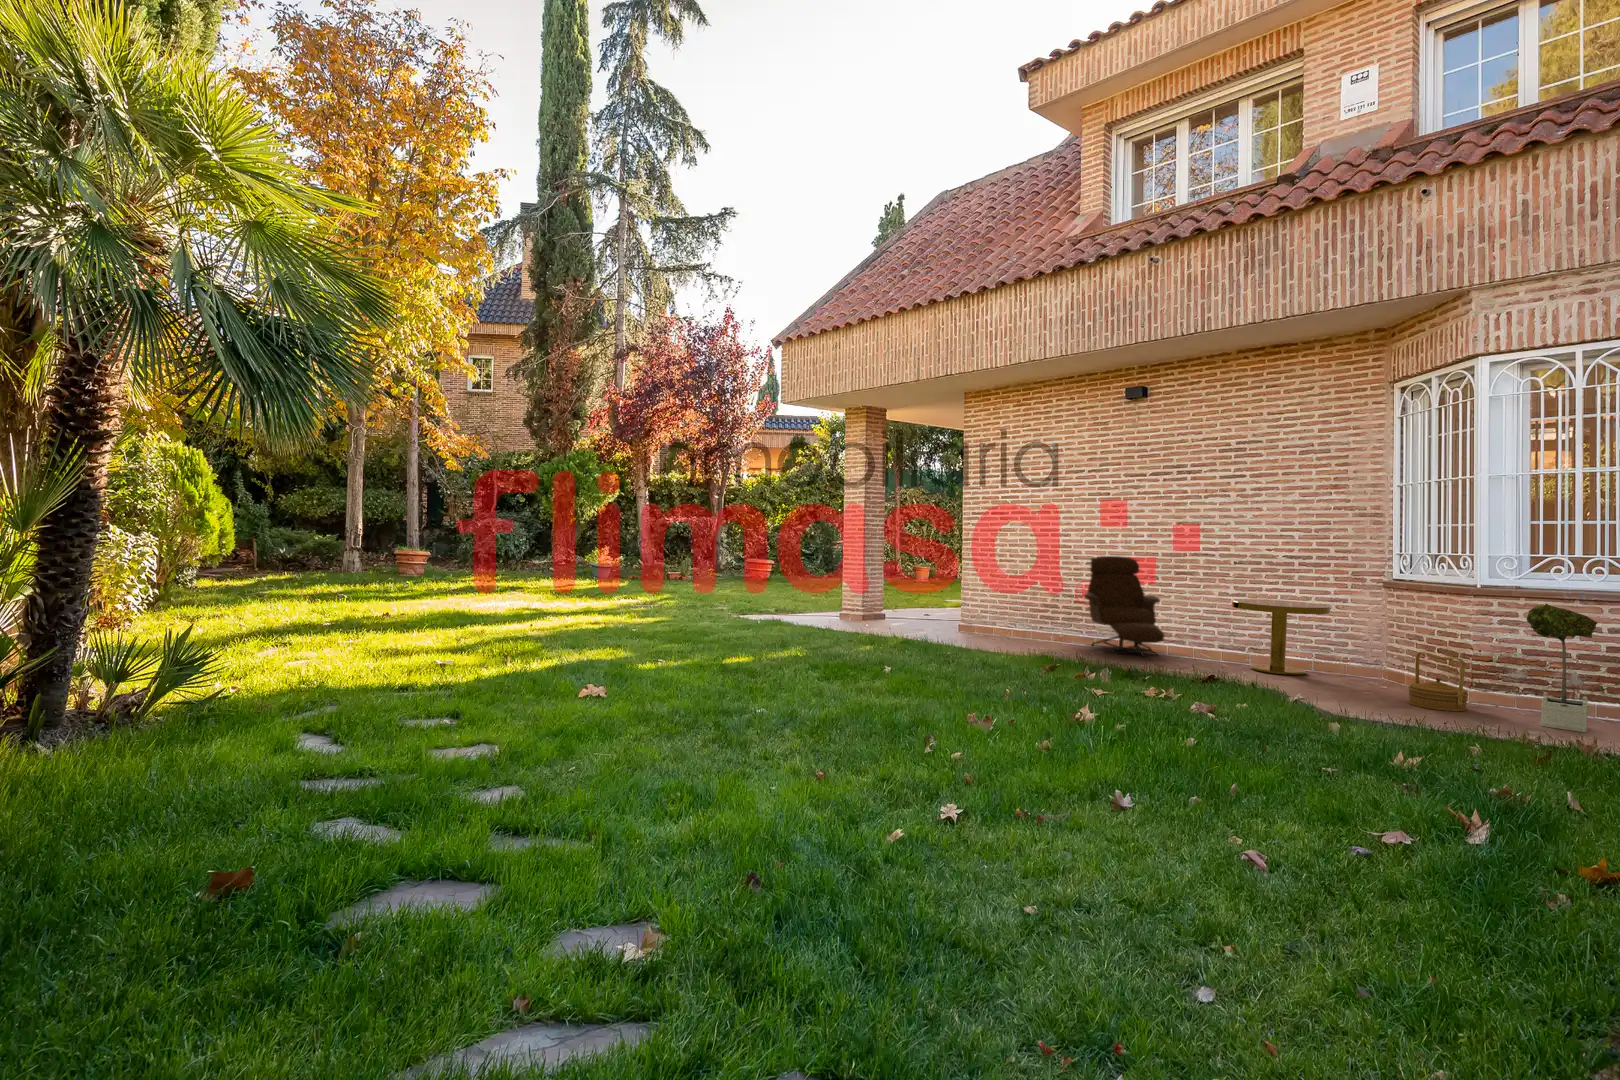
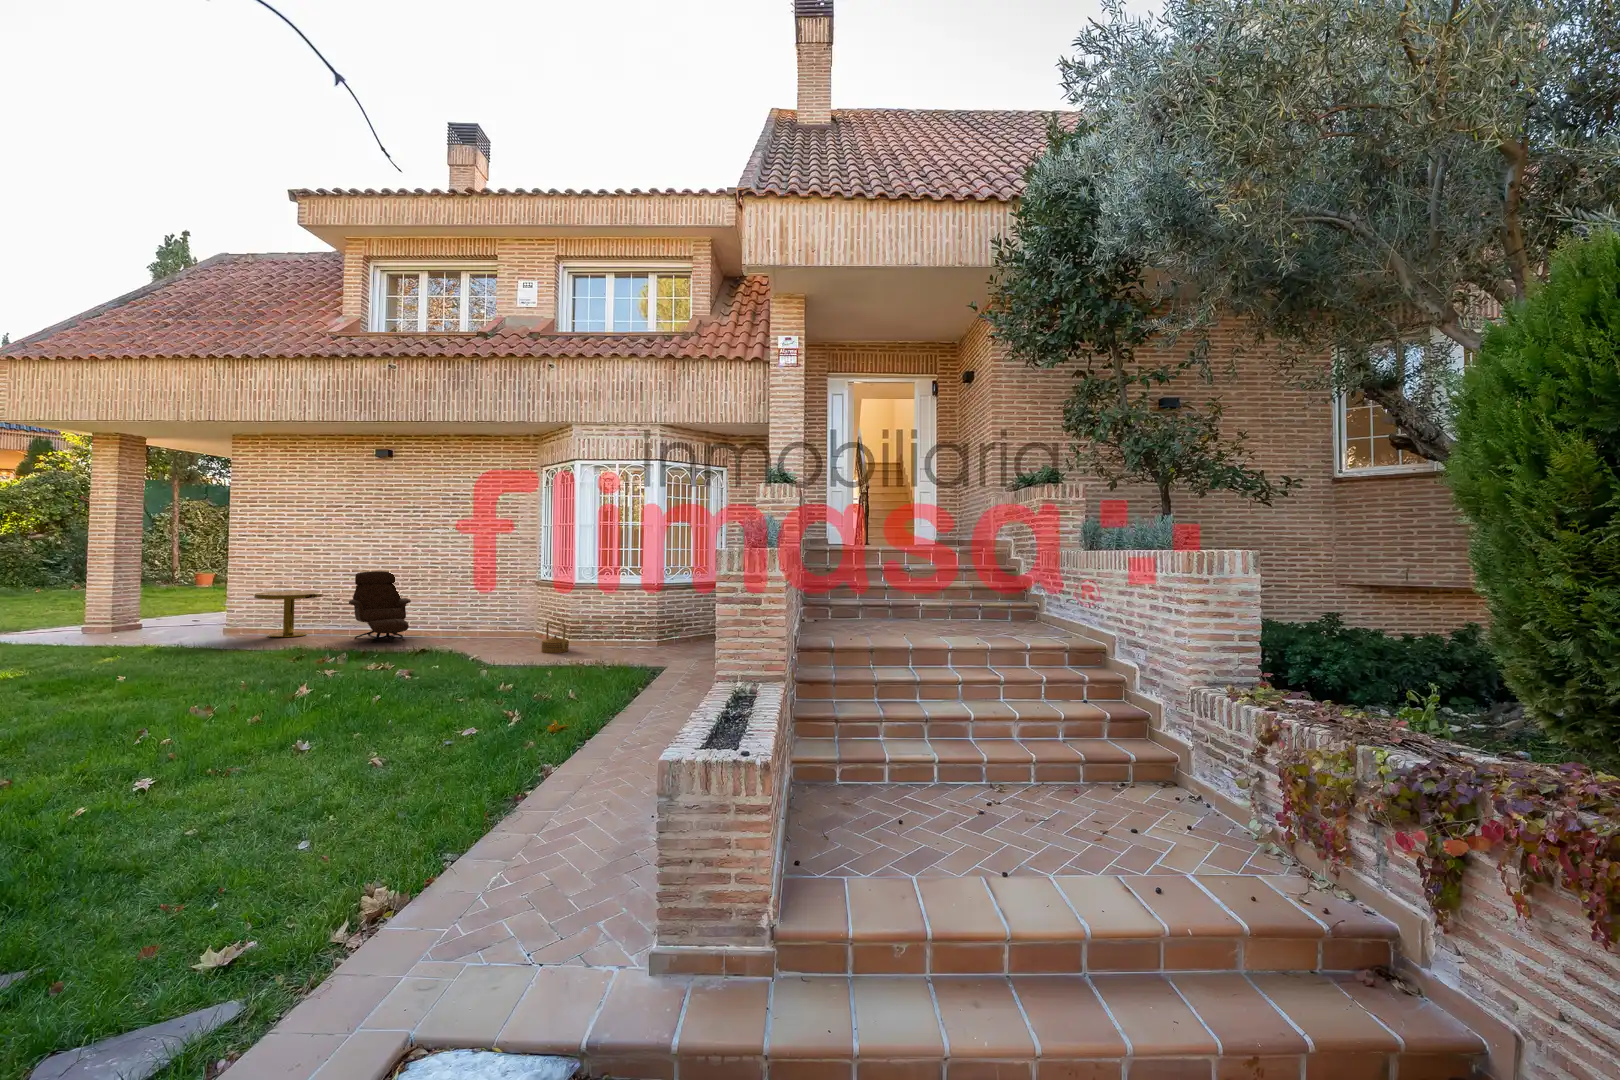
side table: present [1232,599,1331,675] -> present [254,591,323,637]
potted tree: present [1526,603,1597,732] -> none [590,592,618,655]

